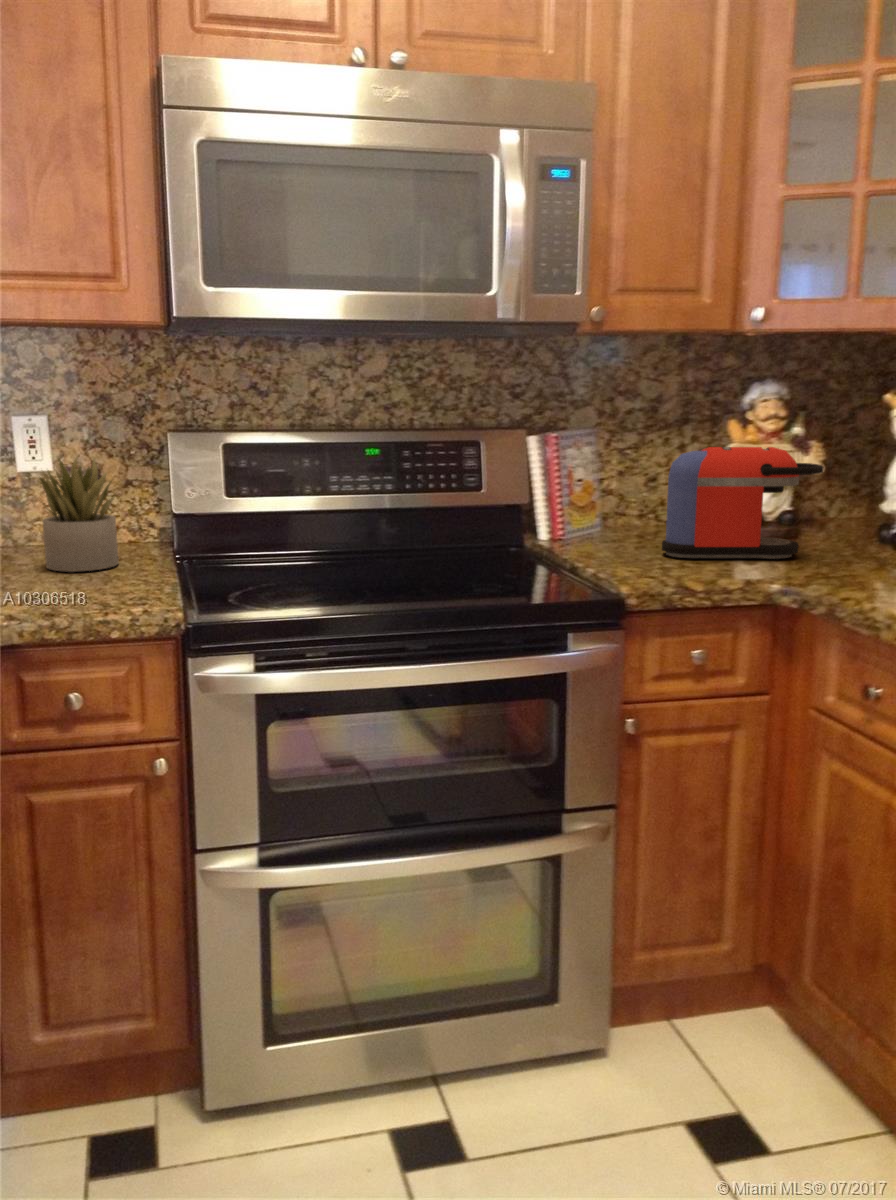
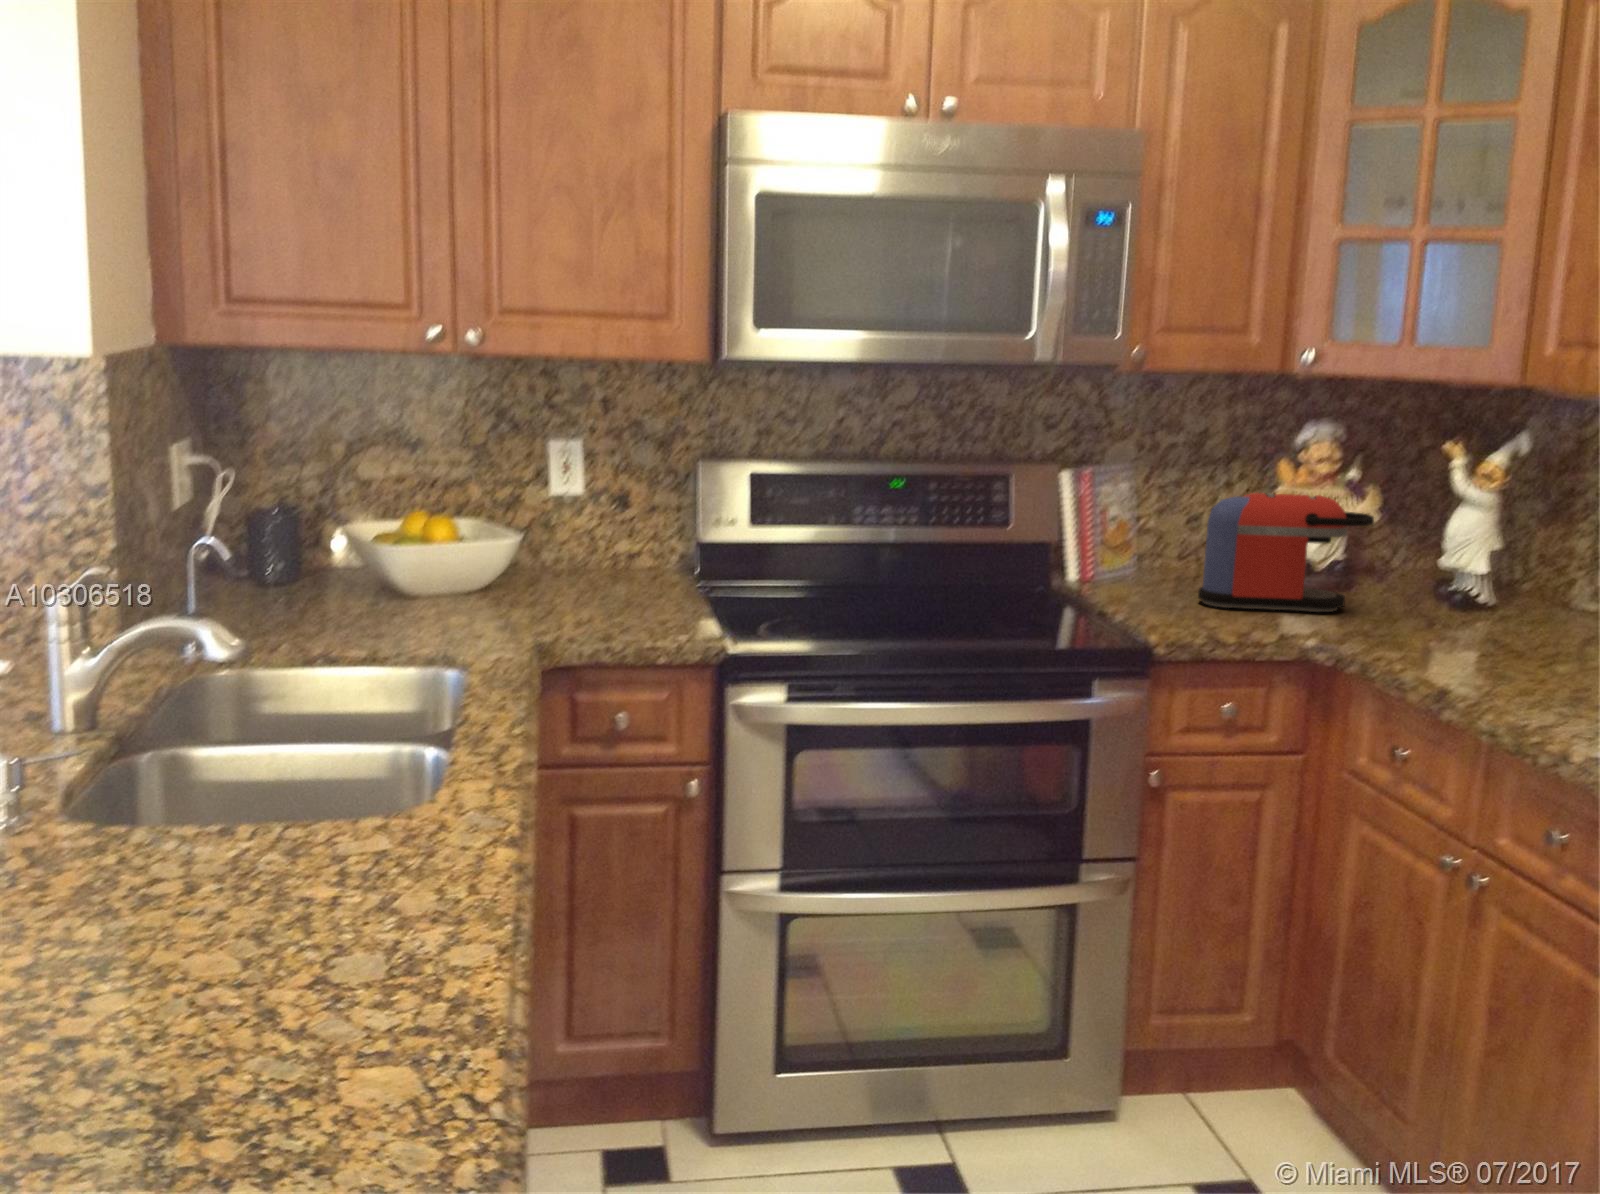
succulent plant: present [39,458,119,572] -> none [574,482,651,596]

